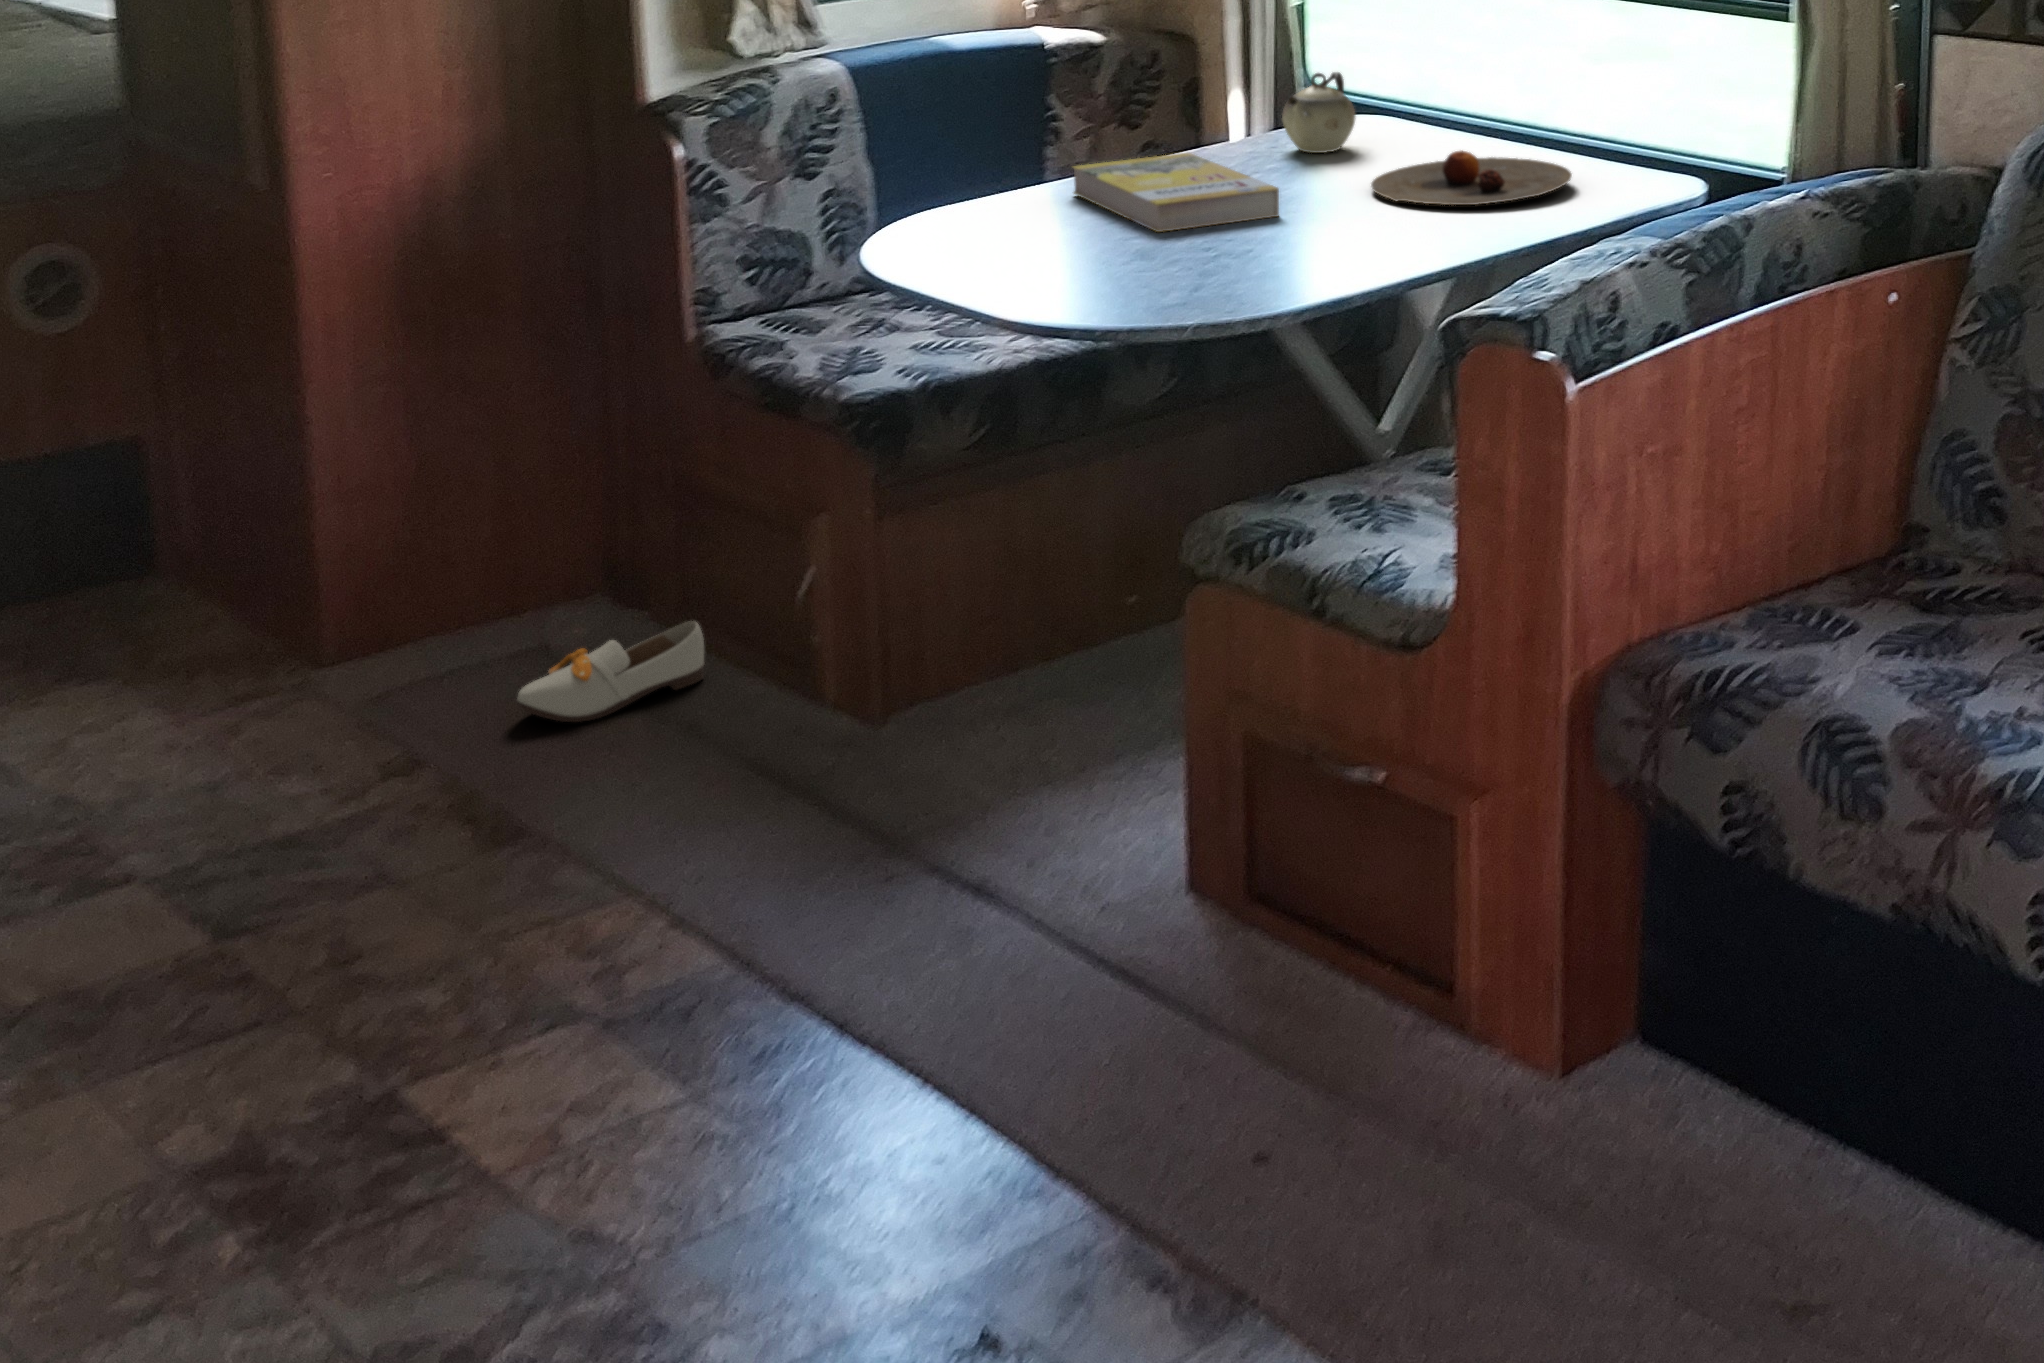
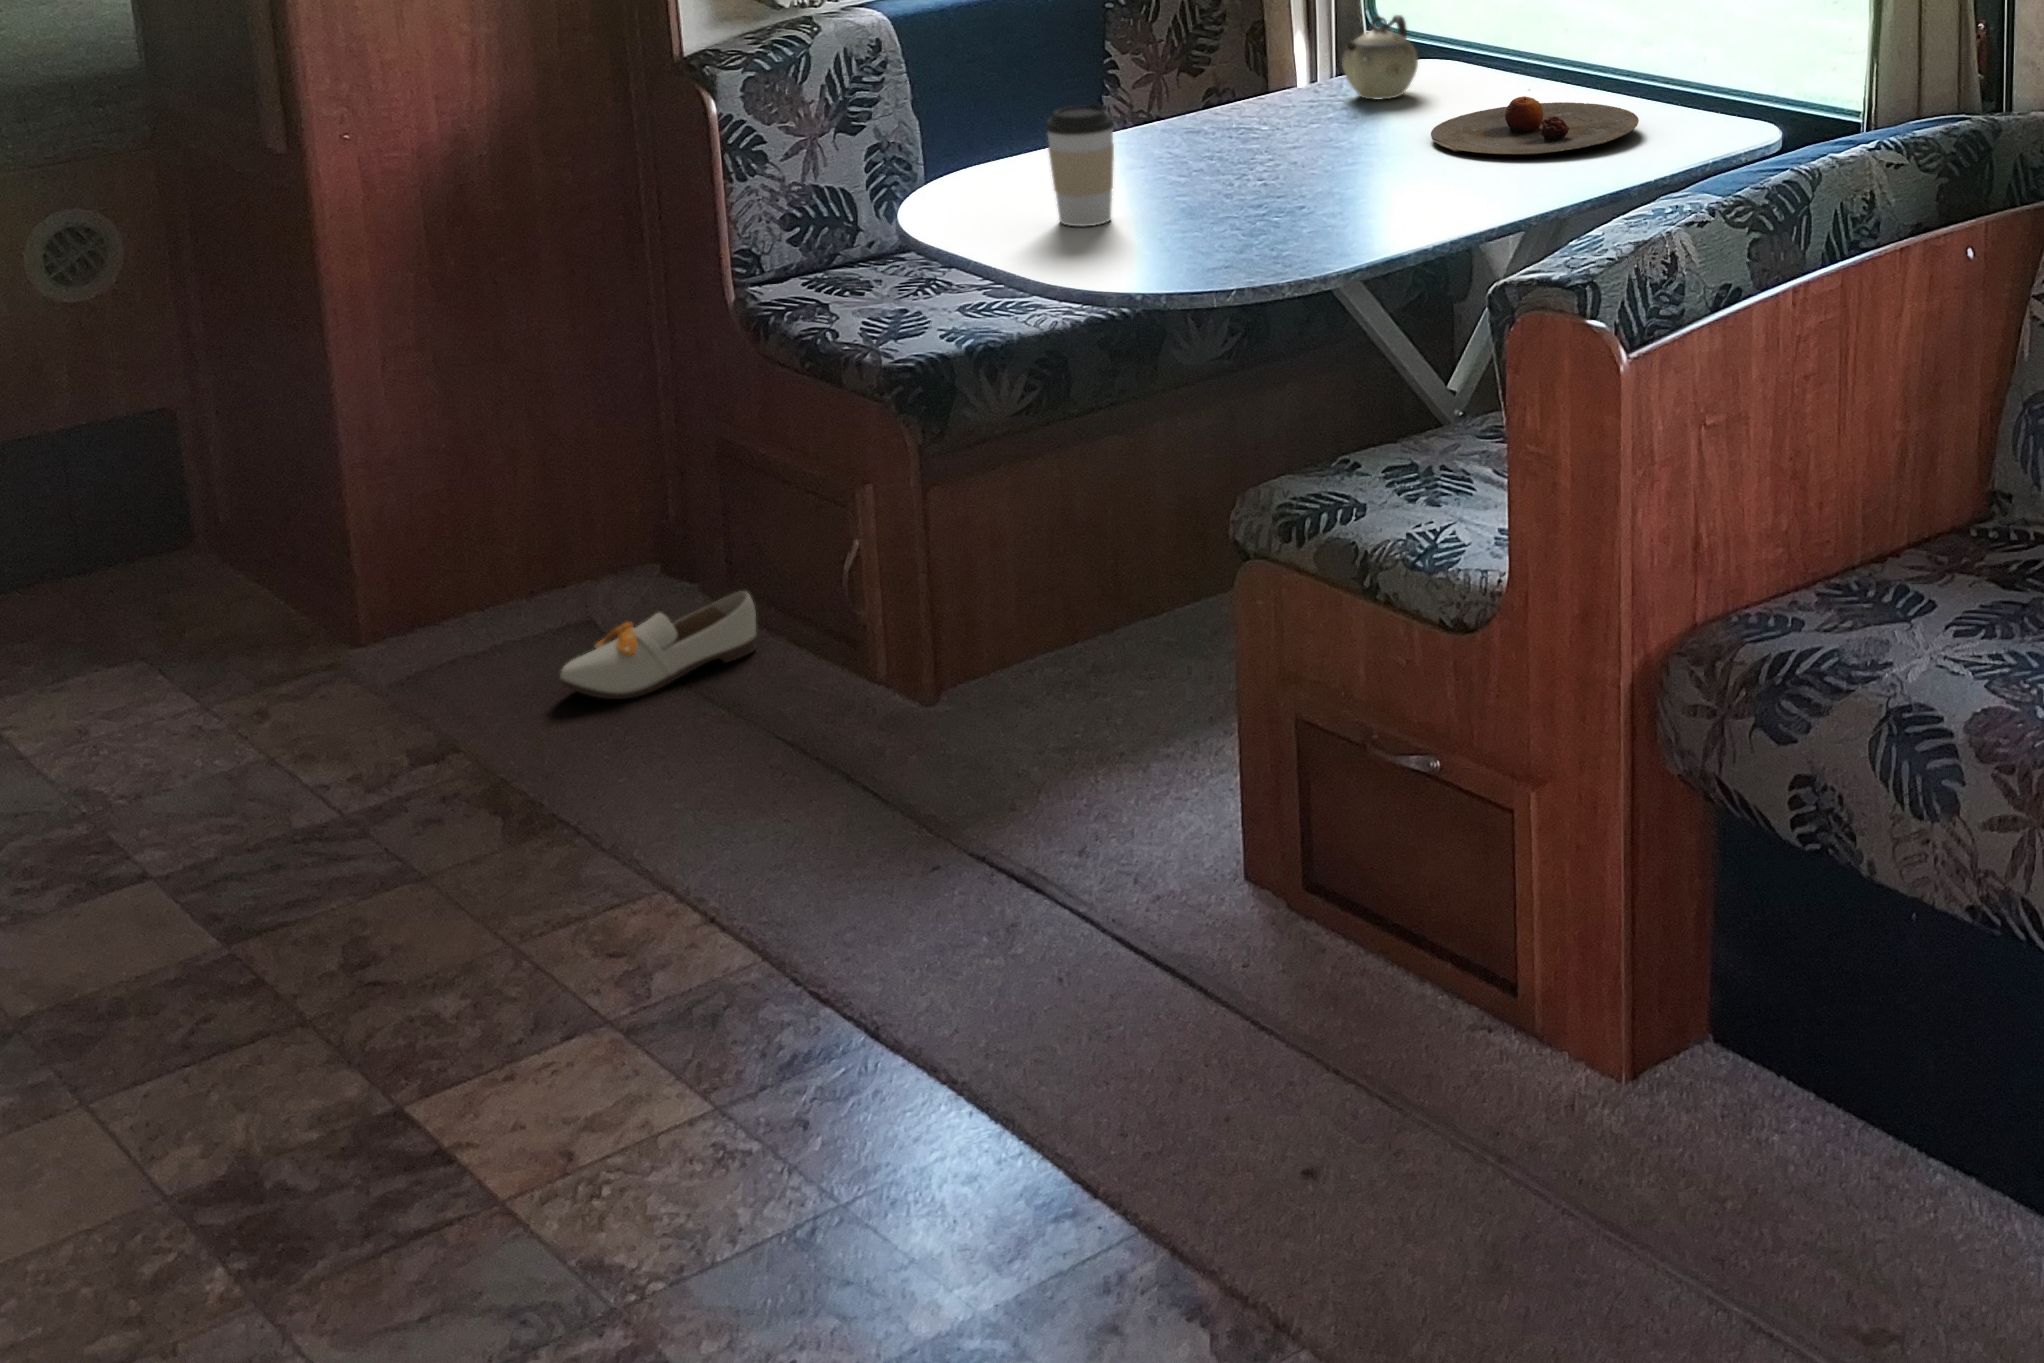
coffee cup: none [1008,148,1074,265] -> present [1046,104,1114,226]
book: present [1073,153,1279,232] -> none [1121,102,1334,188]

